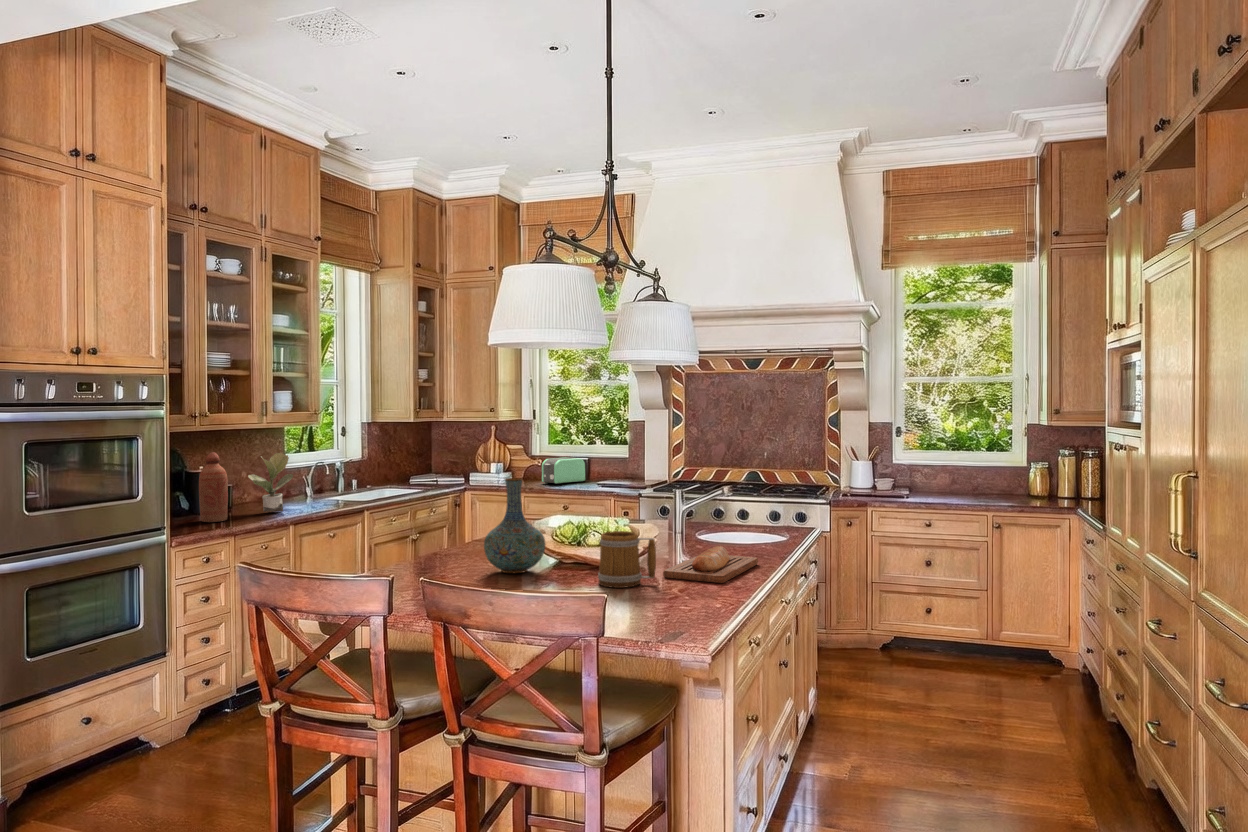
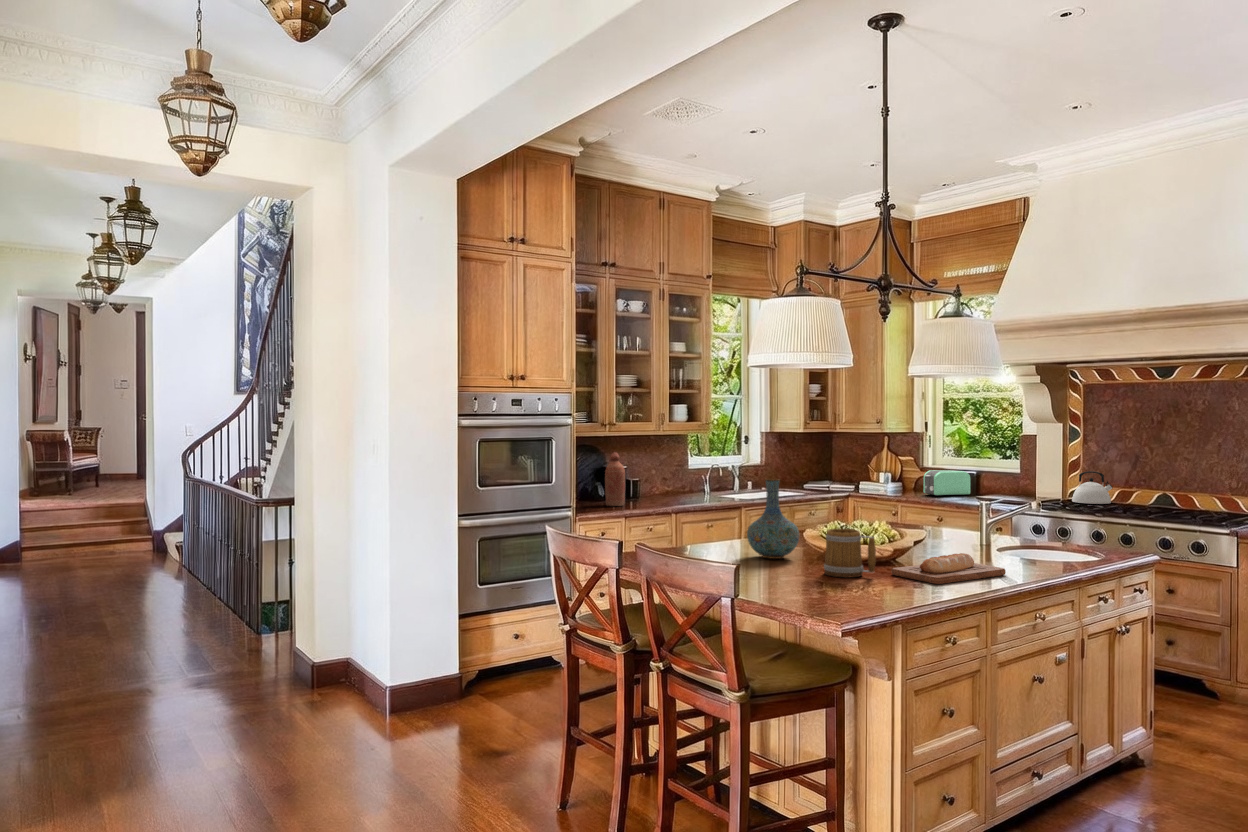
potted plant: present [248,453,293,512] -> none [645,455,676,503]
kettle: none [680,454,712,484] -> present [1072,471,1113,504]

